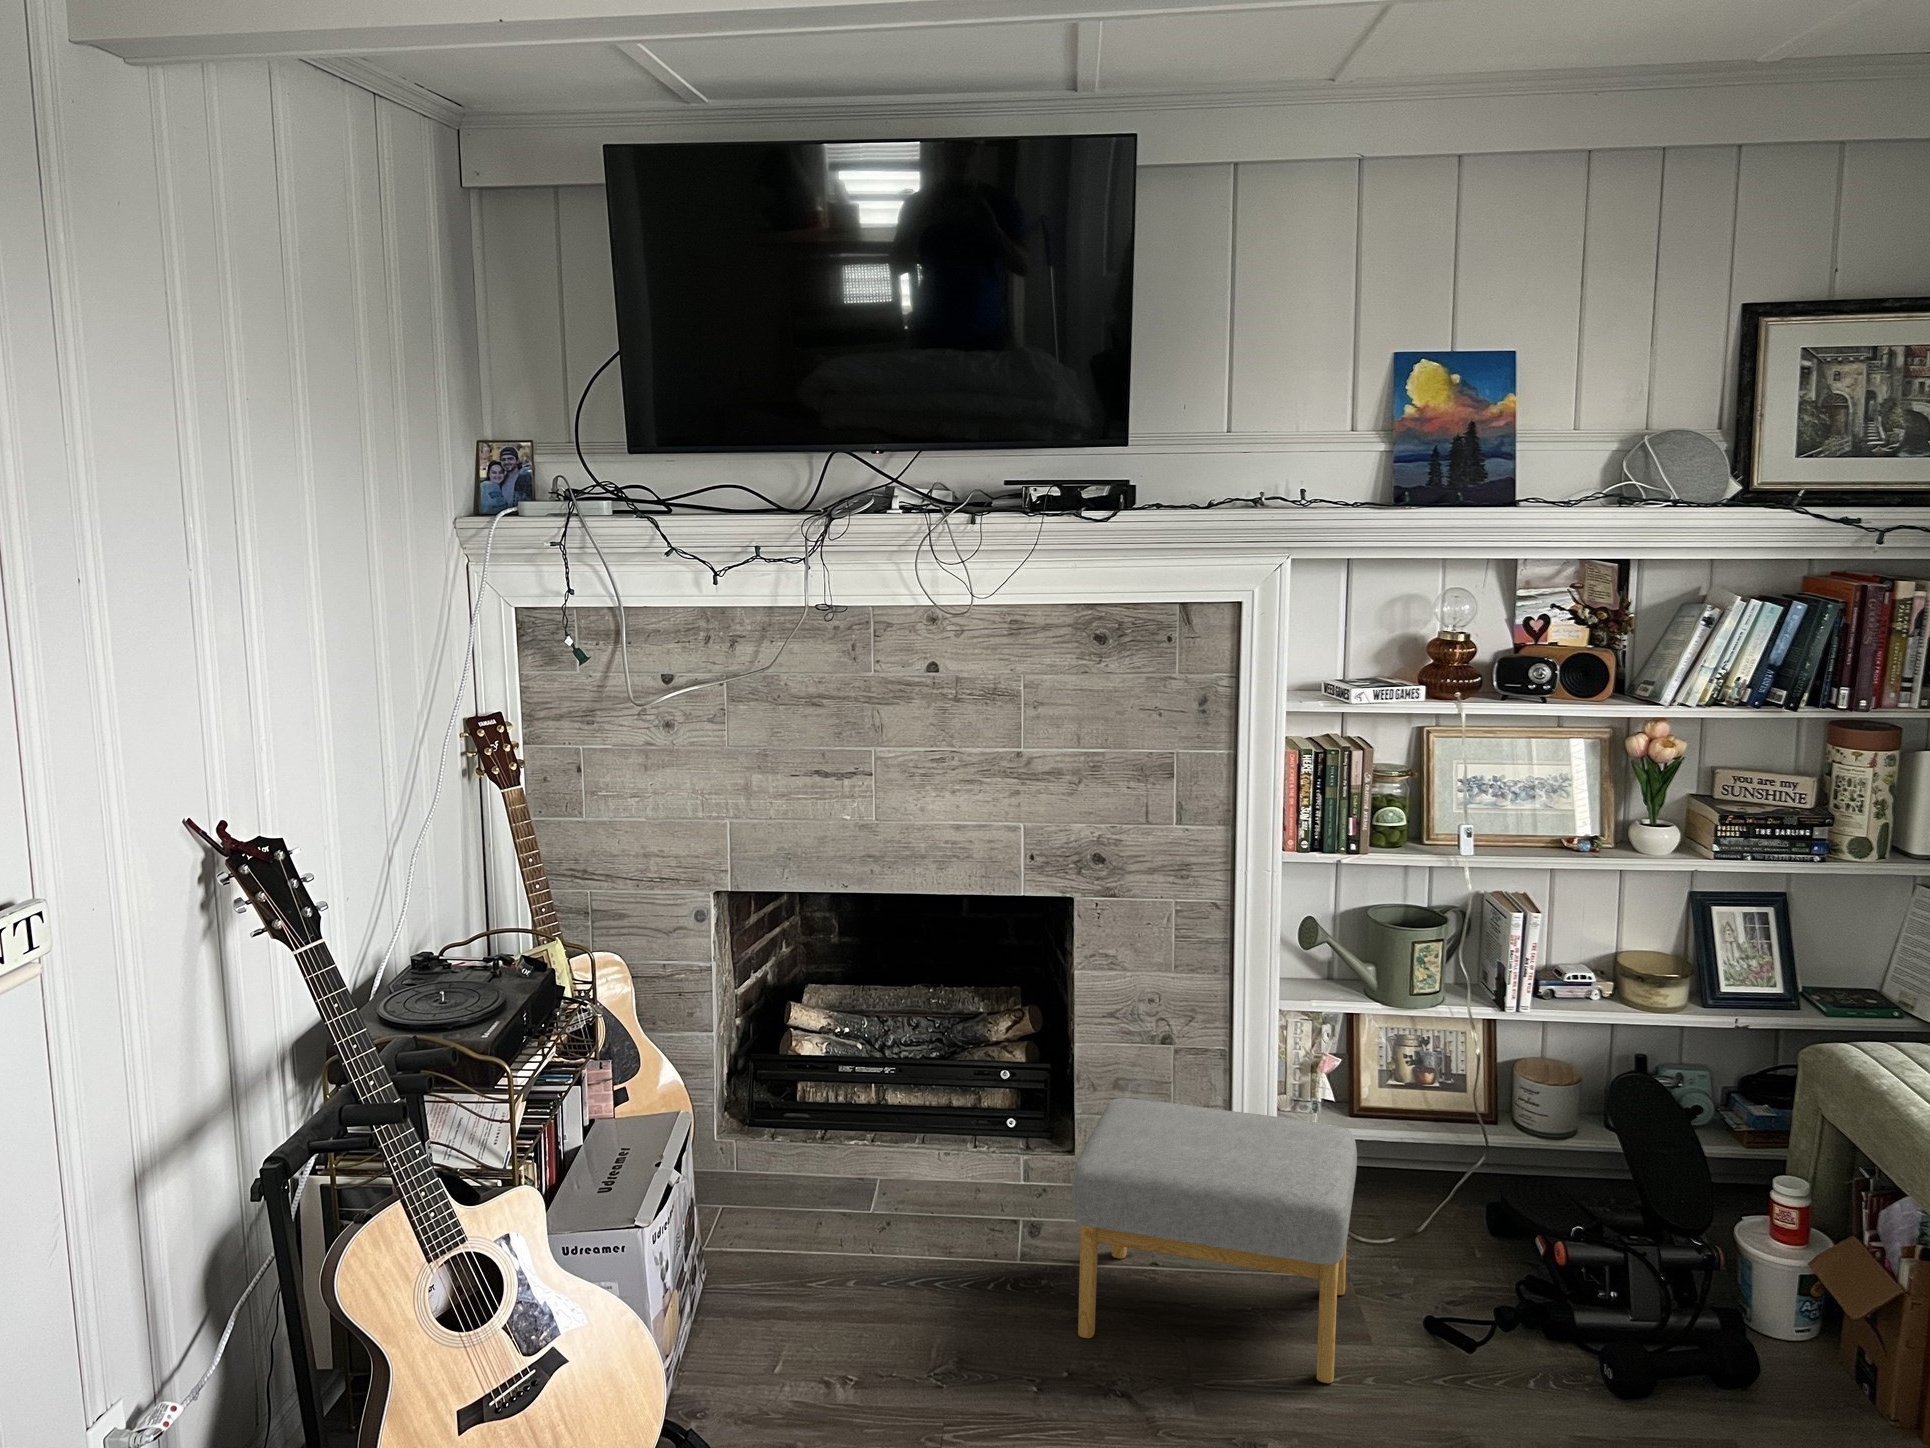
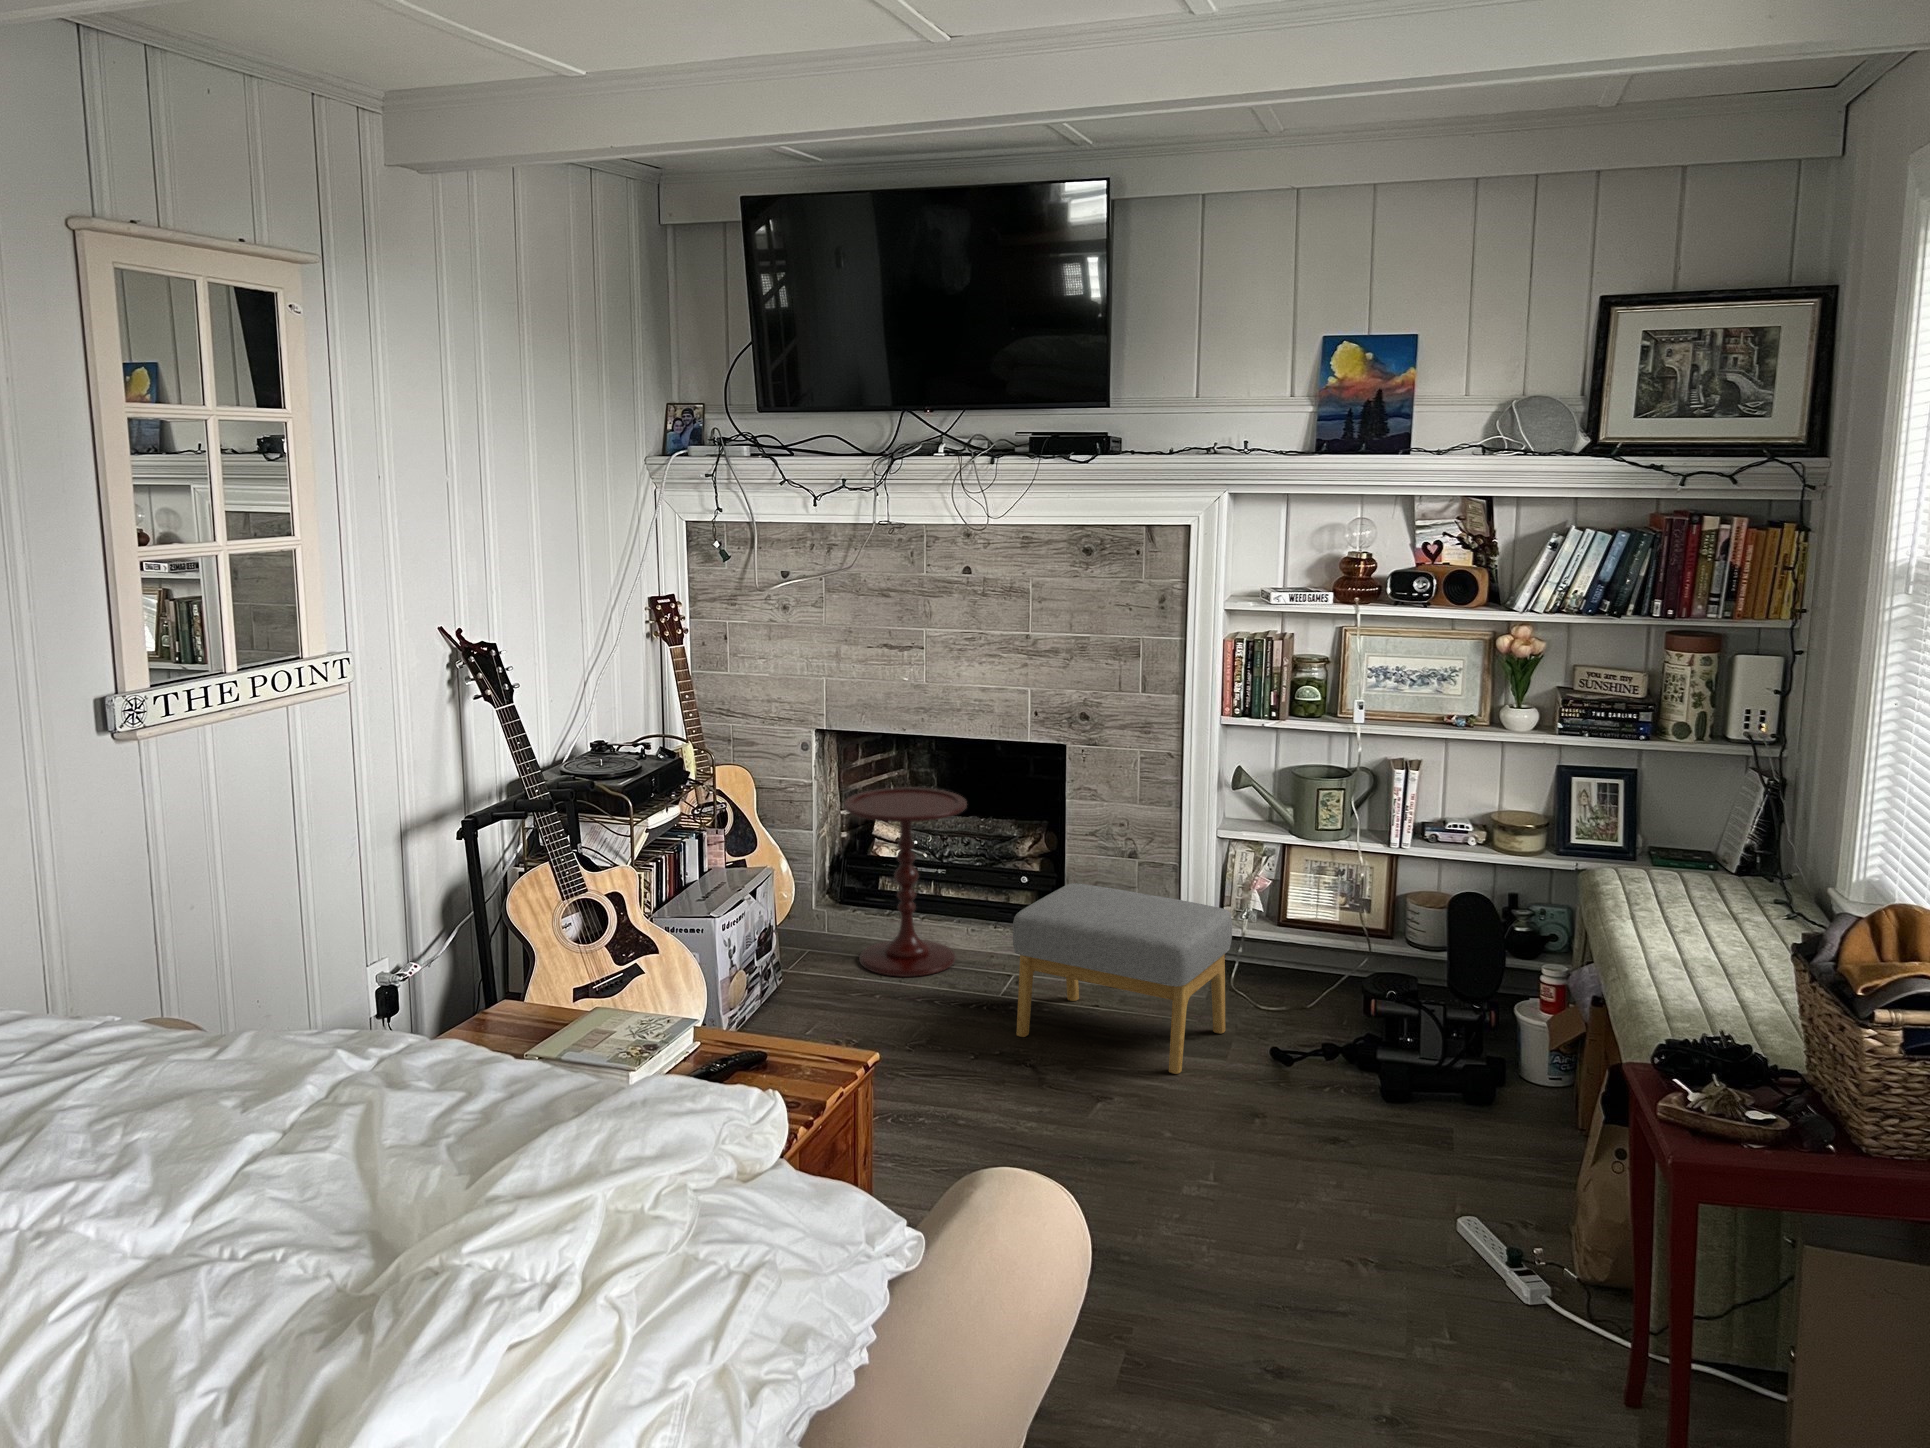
side table: none [772,964,944,1241] -> present [843,787,967,977]

